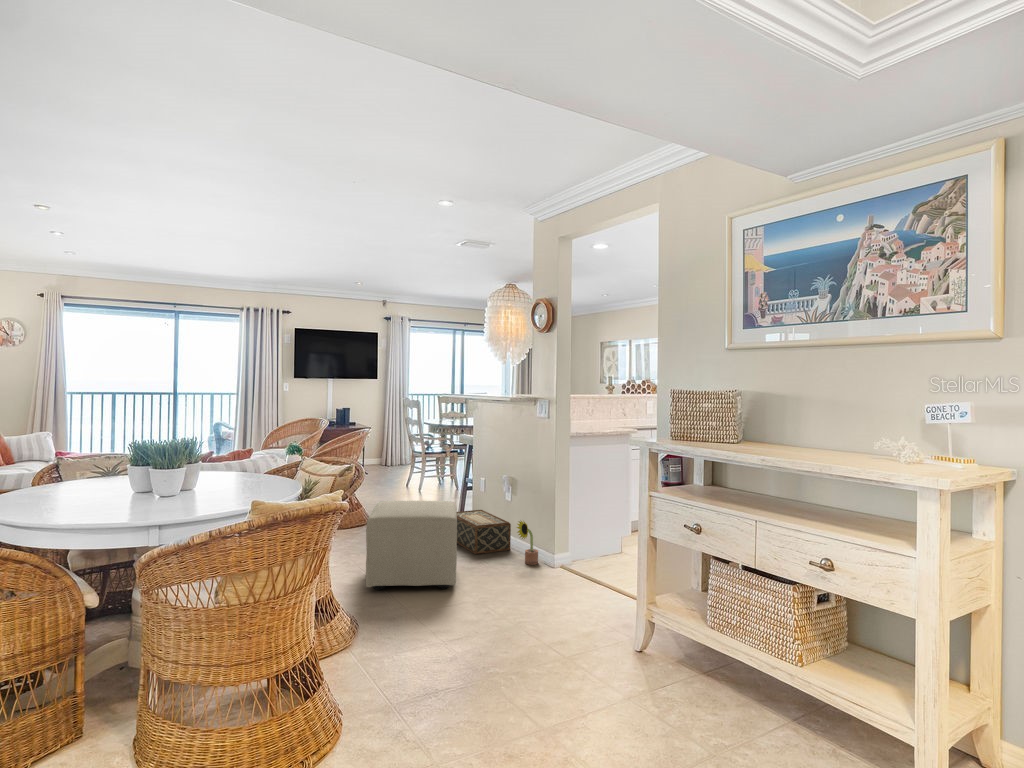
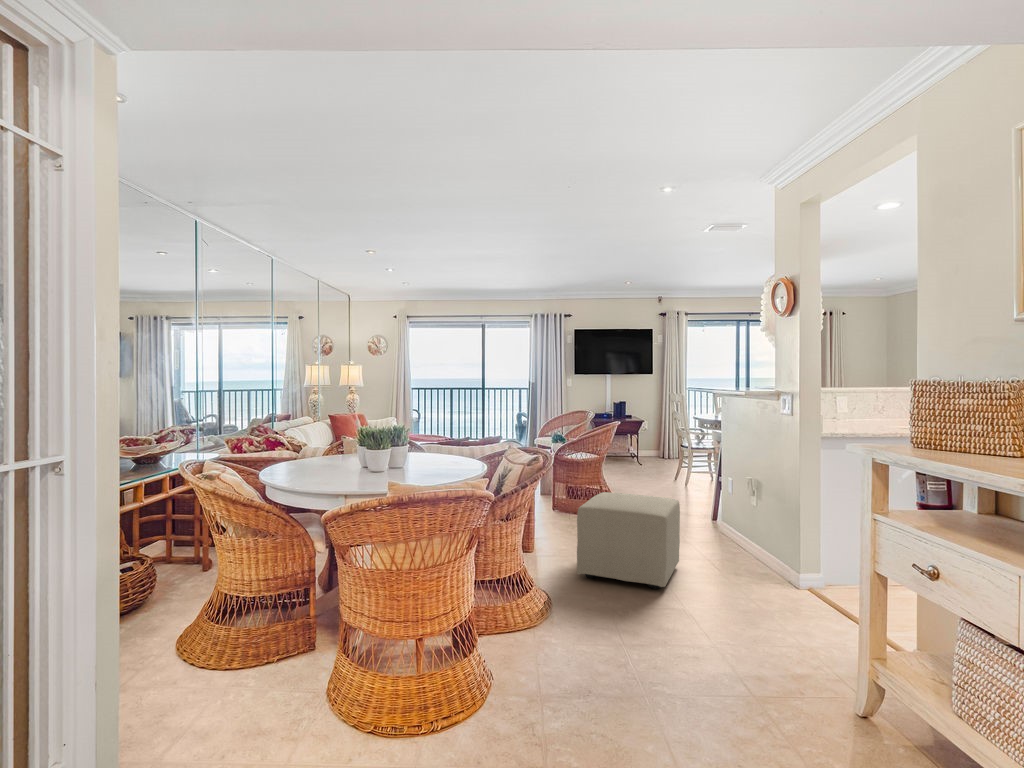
woven basket: present [457,510,511,554] -> none [688,511,751,559]
decorative plant: present [517,521,538,565] -> none [750,527,777,580]

